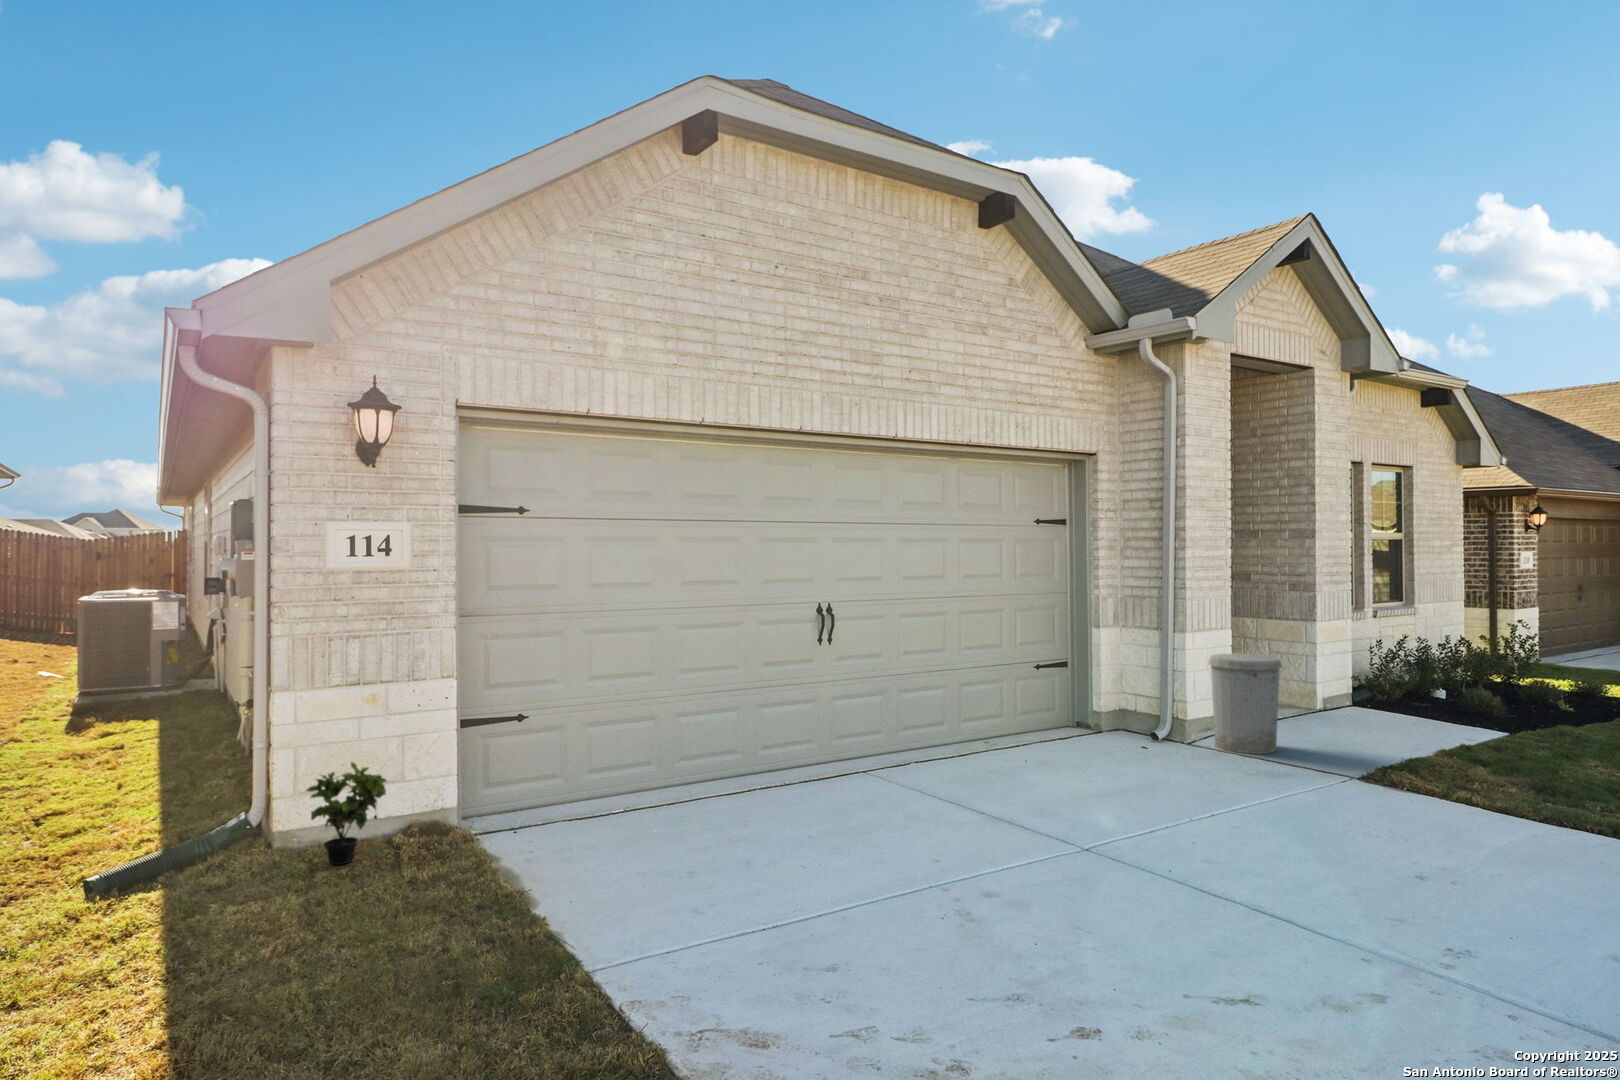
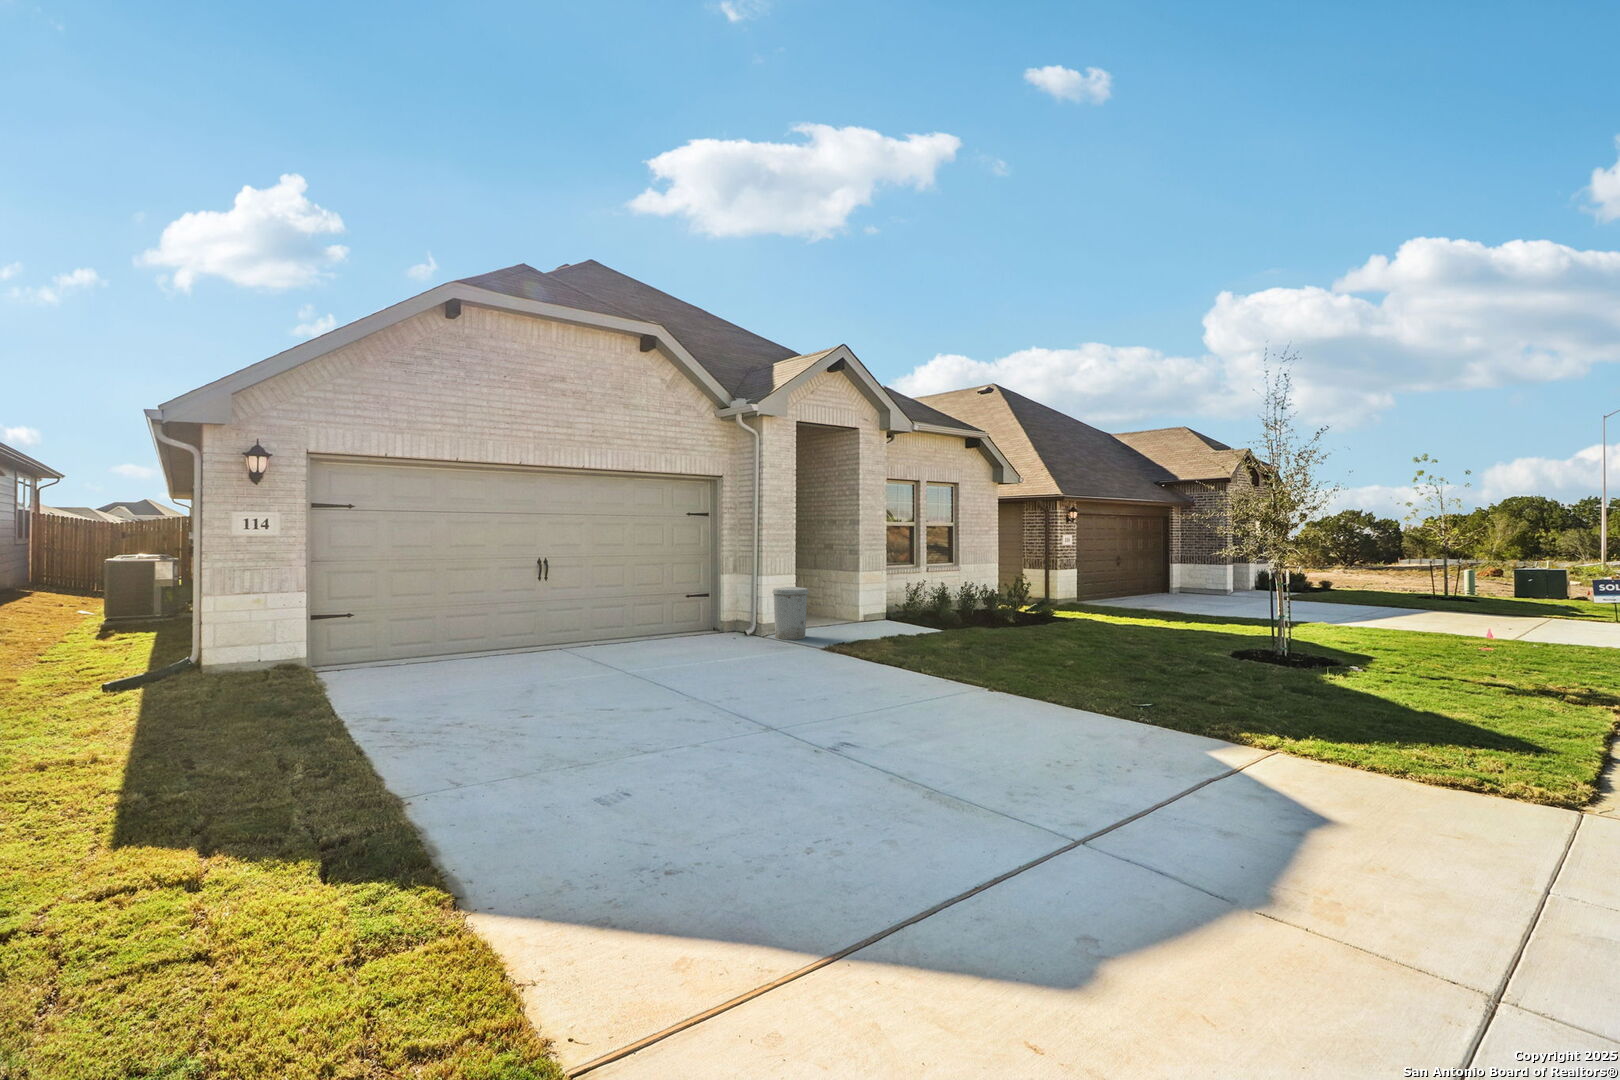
potted plant: present [307,763,387,865] -> none [219,631,266,681]

